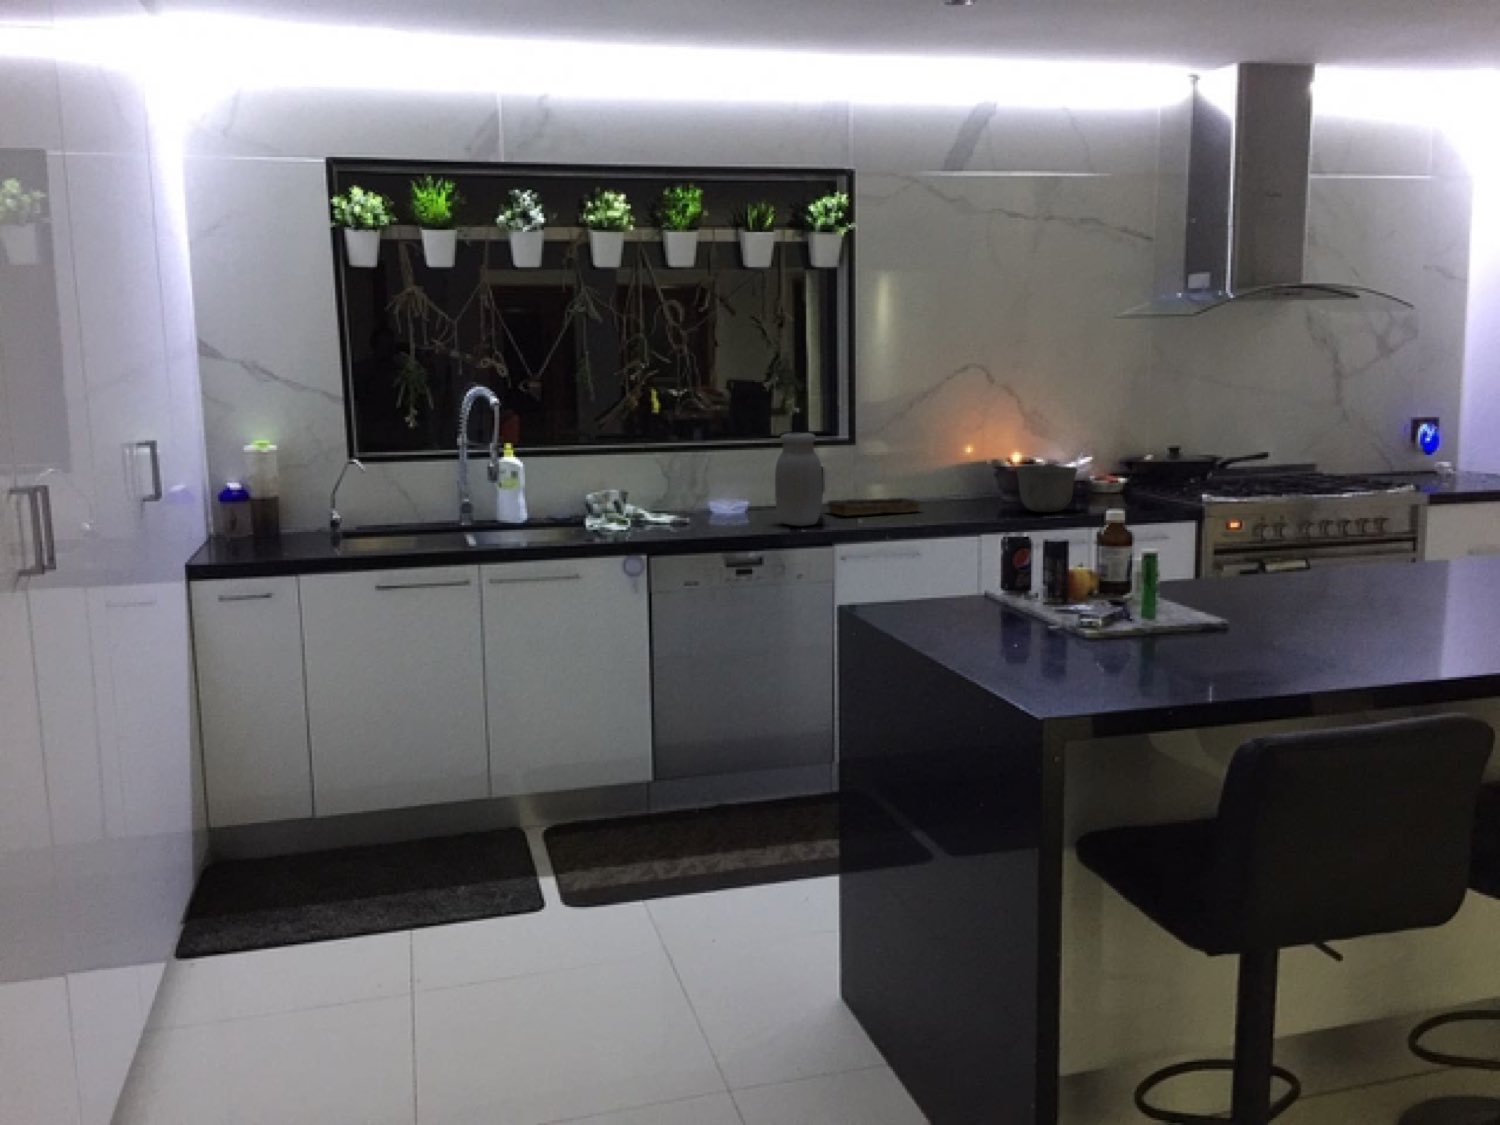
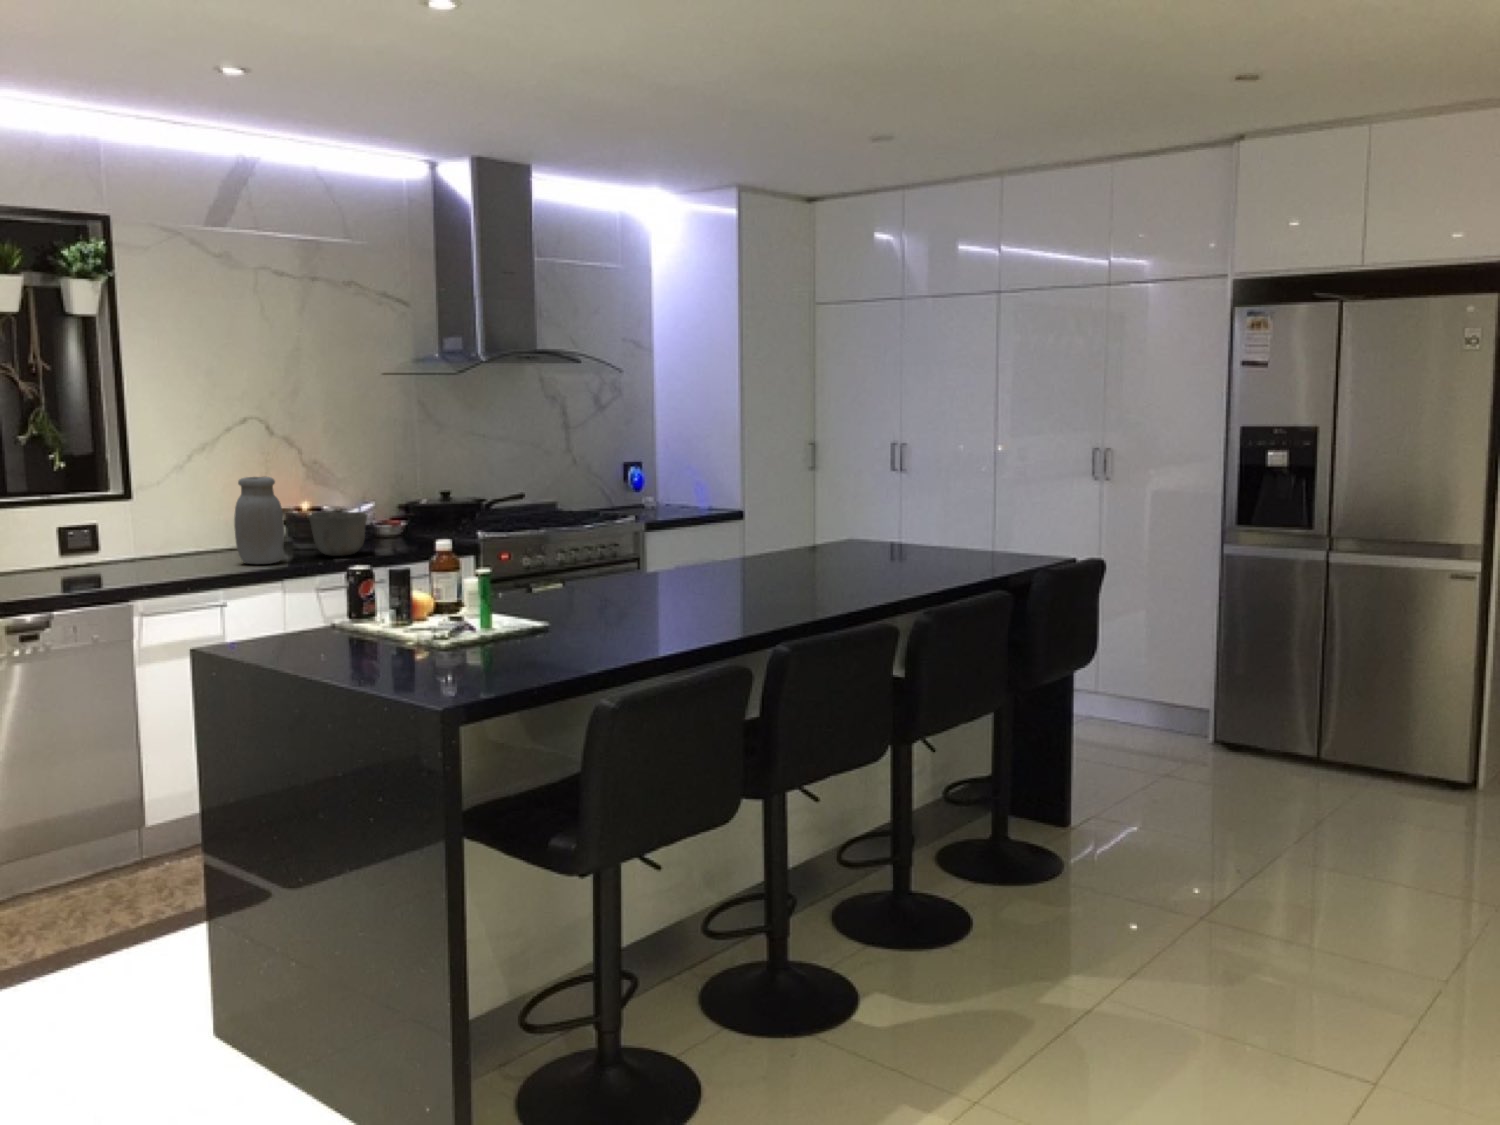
jar: present [775,433,823,526] -> present [234,477,284,564]
tray: present [828,498,920,516] -> none [103,550,215,572]

